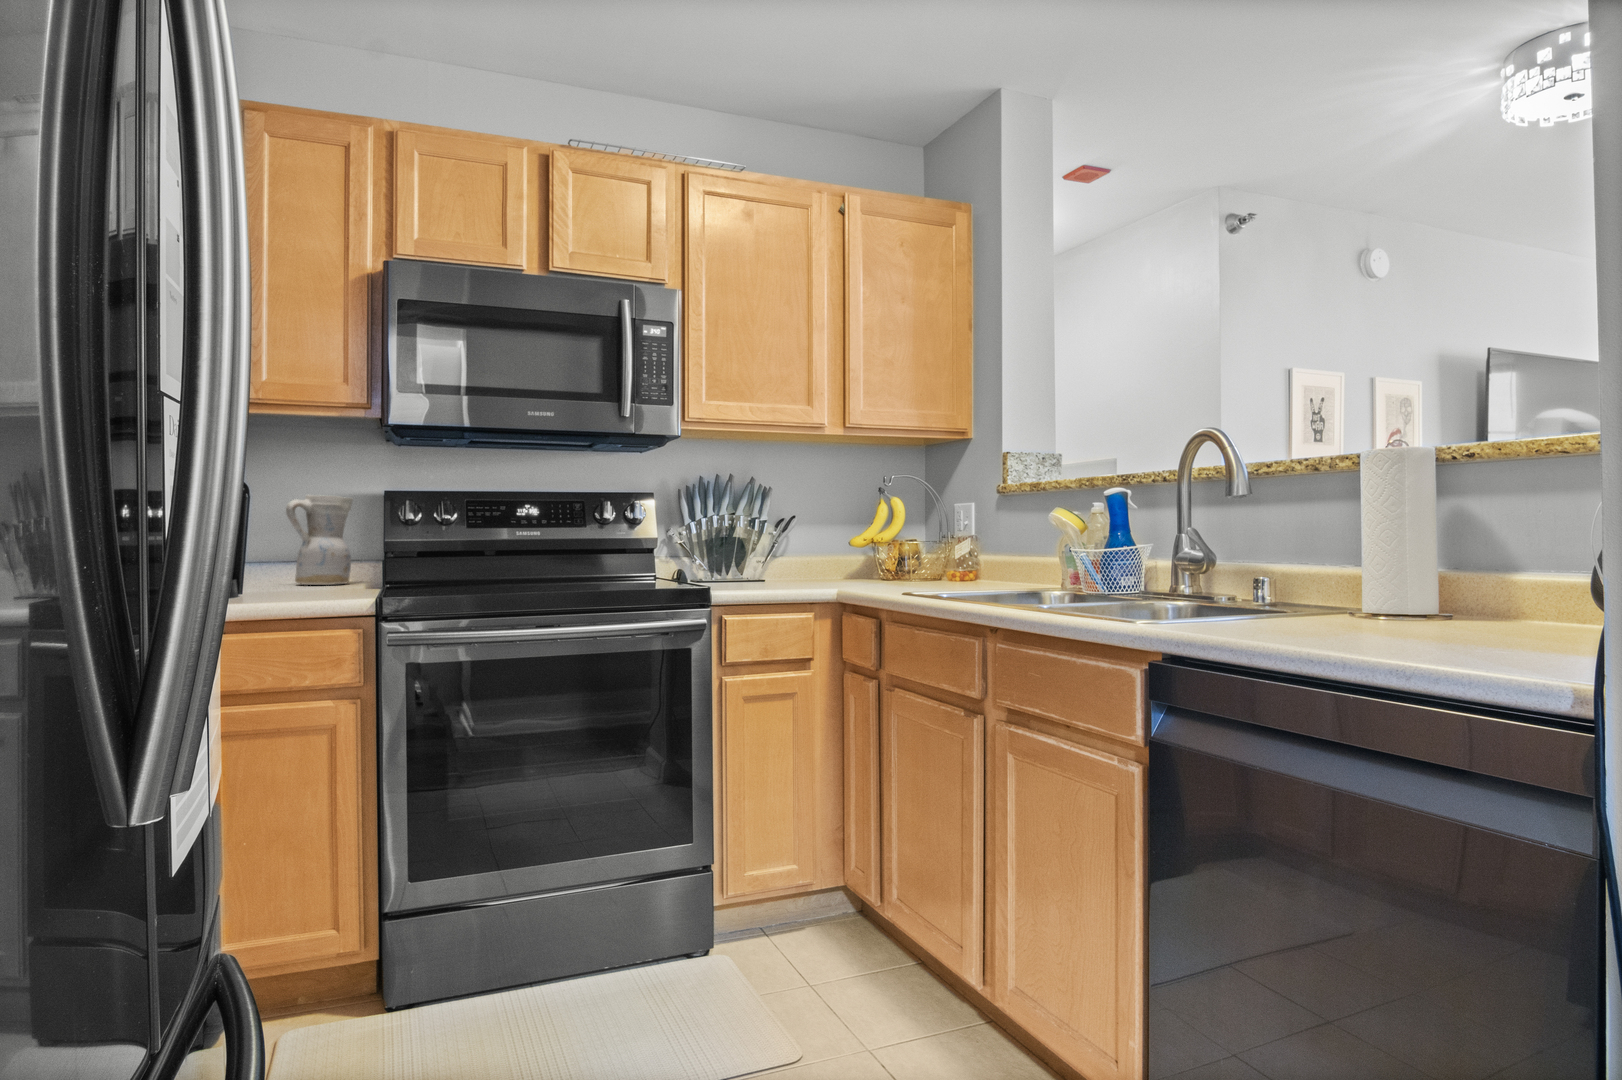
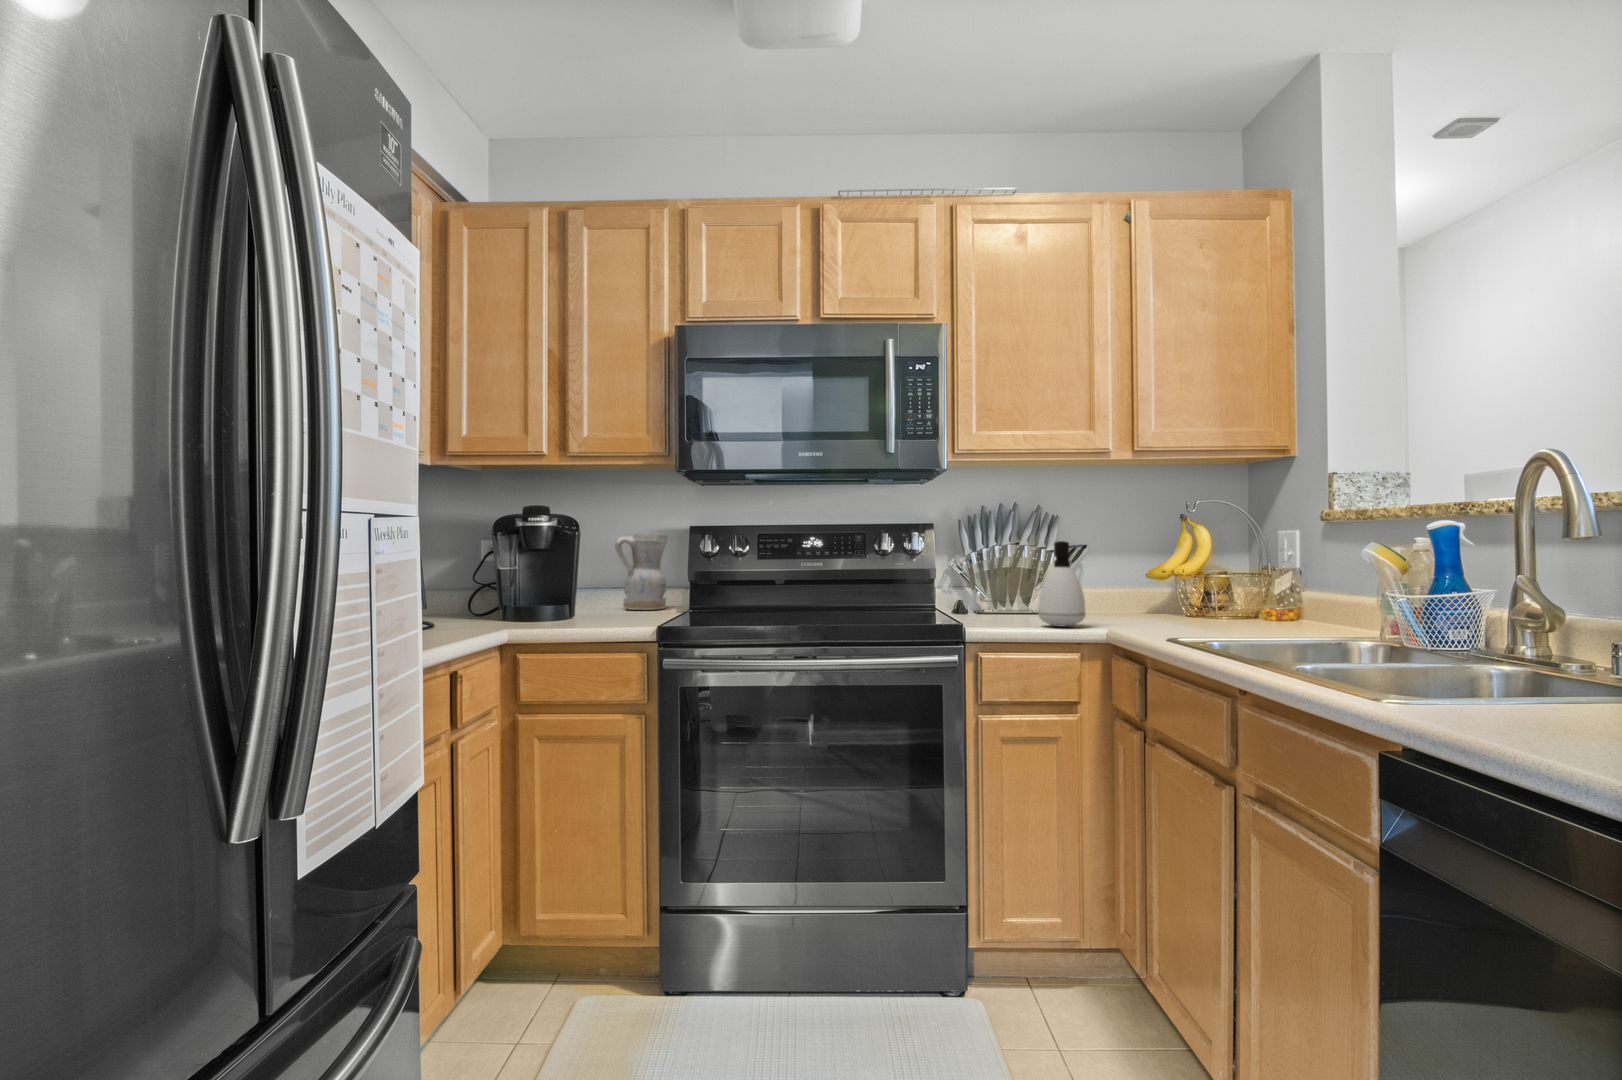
soap dispenser: none [777,507,821,588] -> present [1038,541,1086,627]

